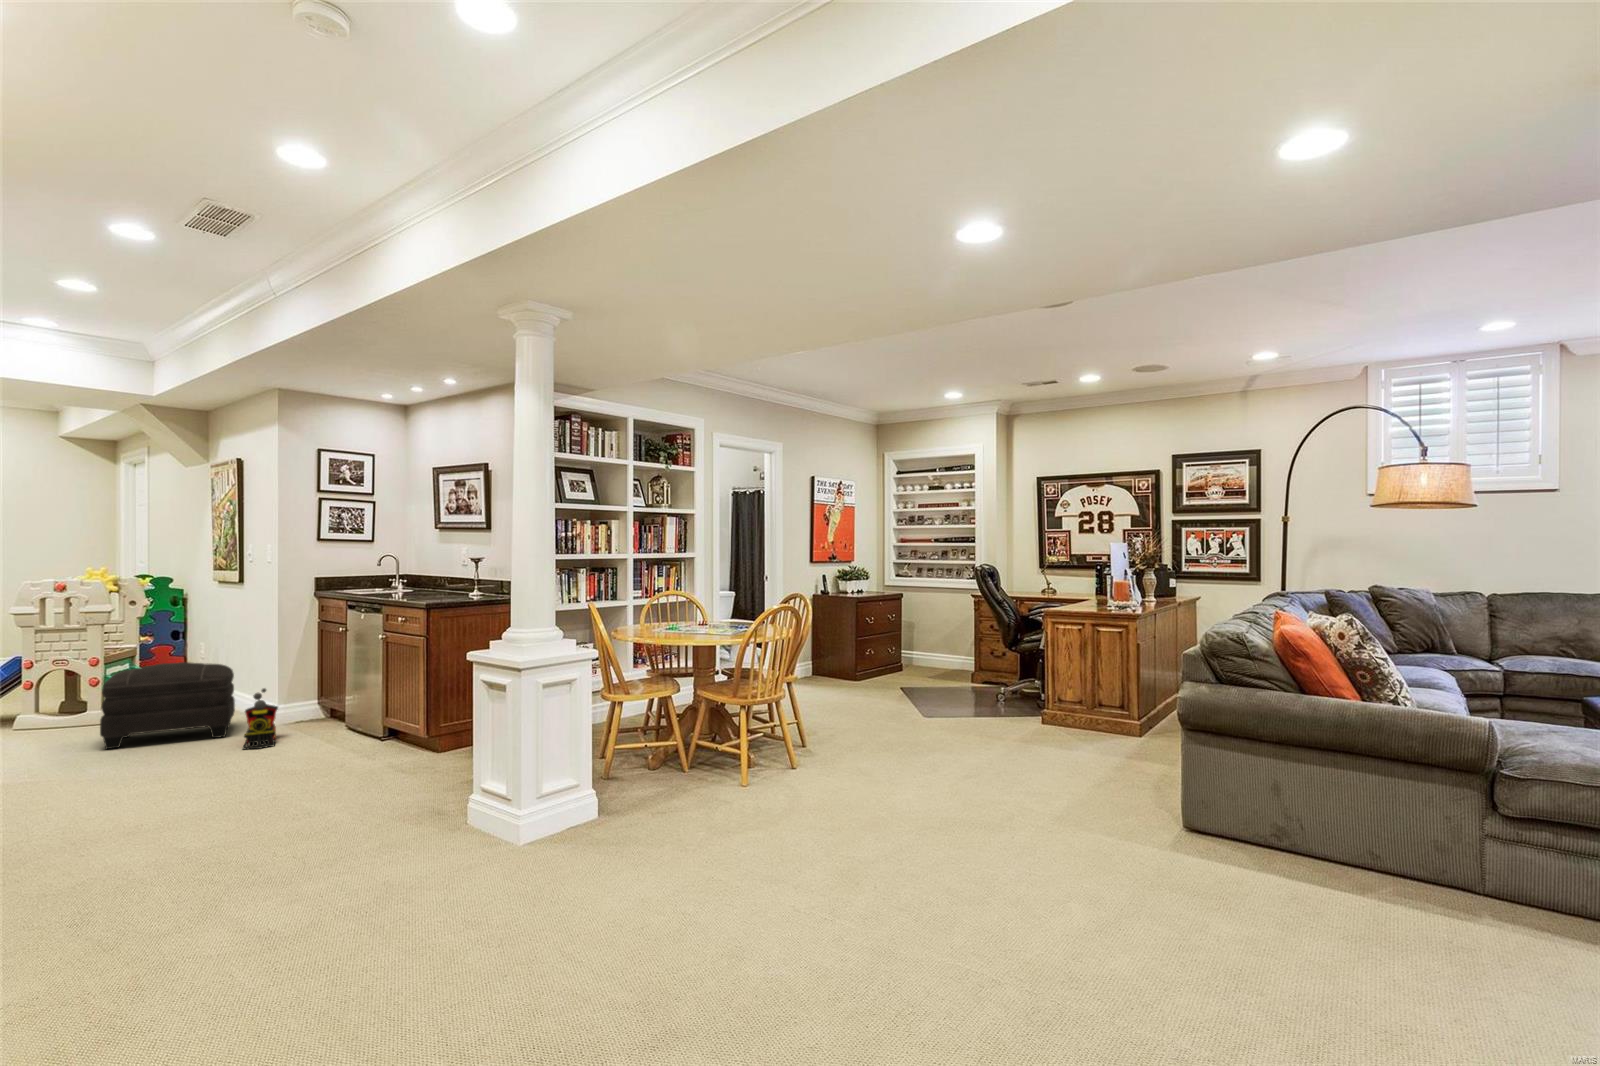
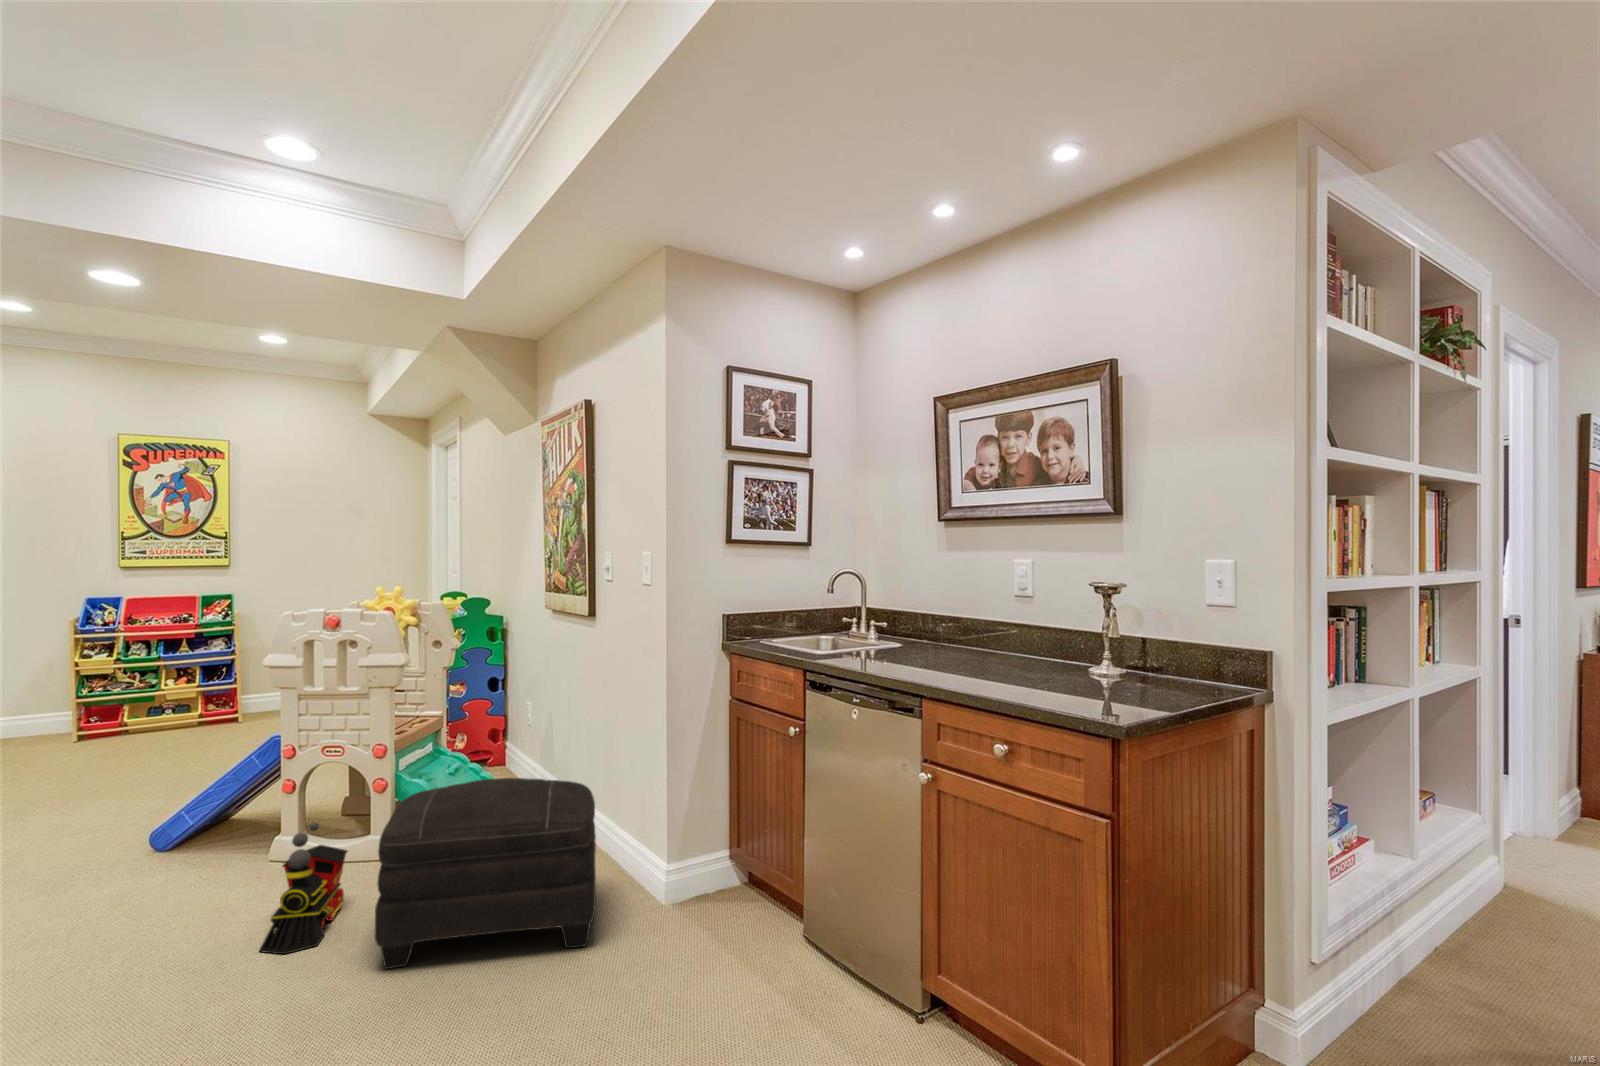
toy train: present [243,688,278,750] -> present [259,822,348,954]

